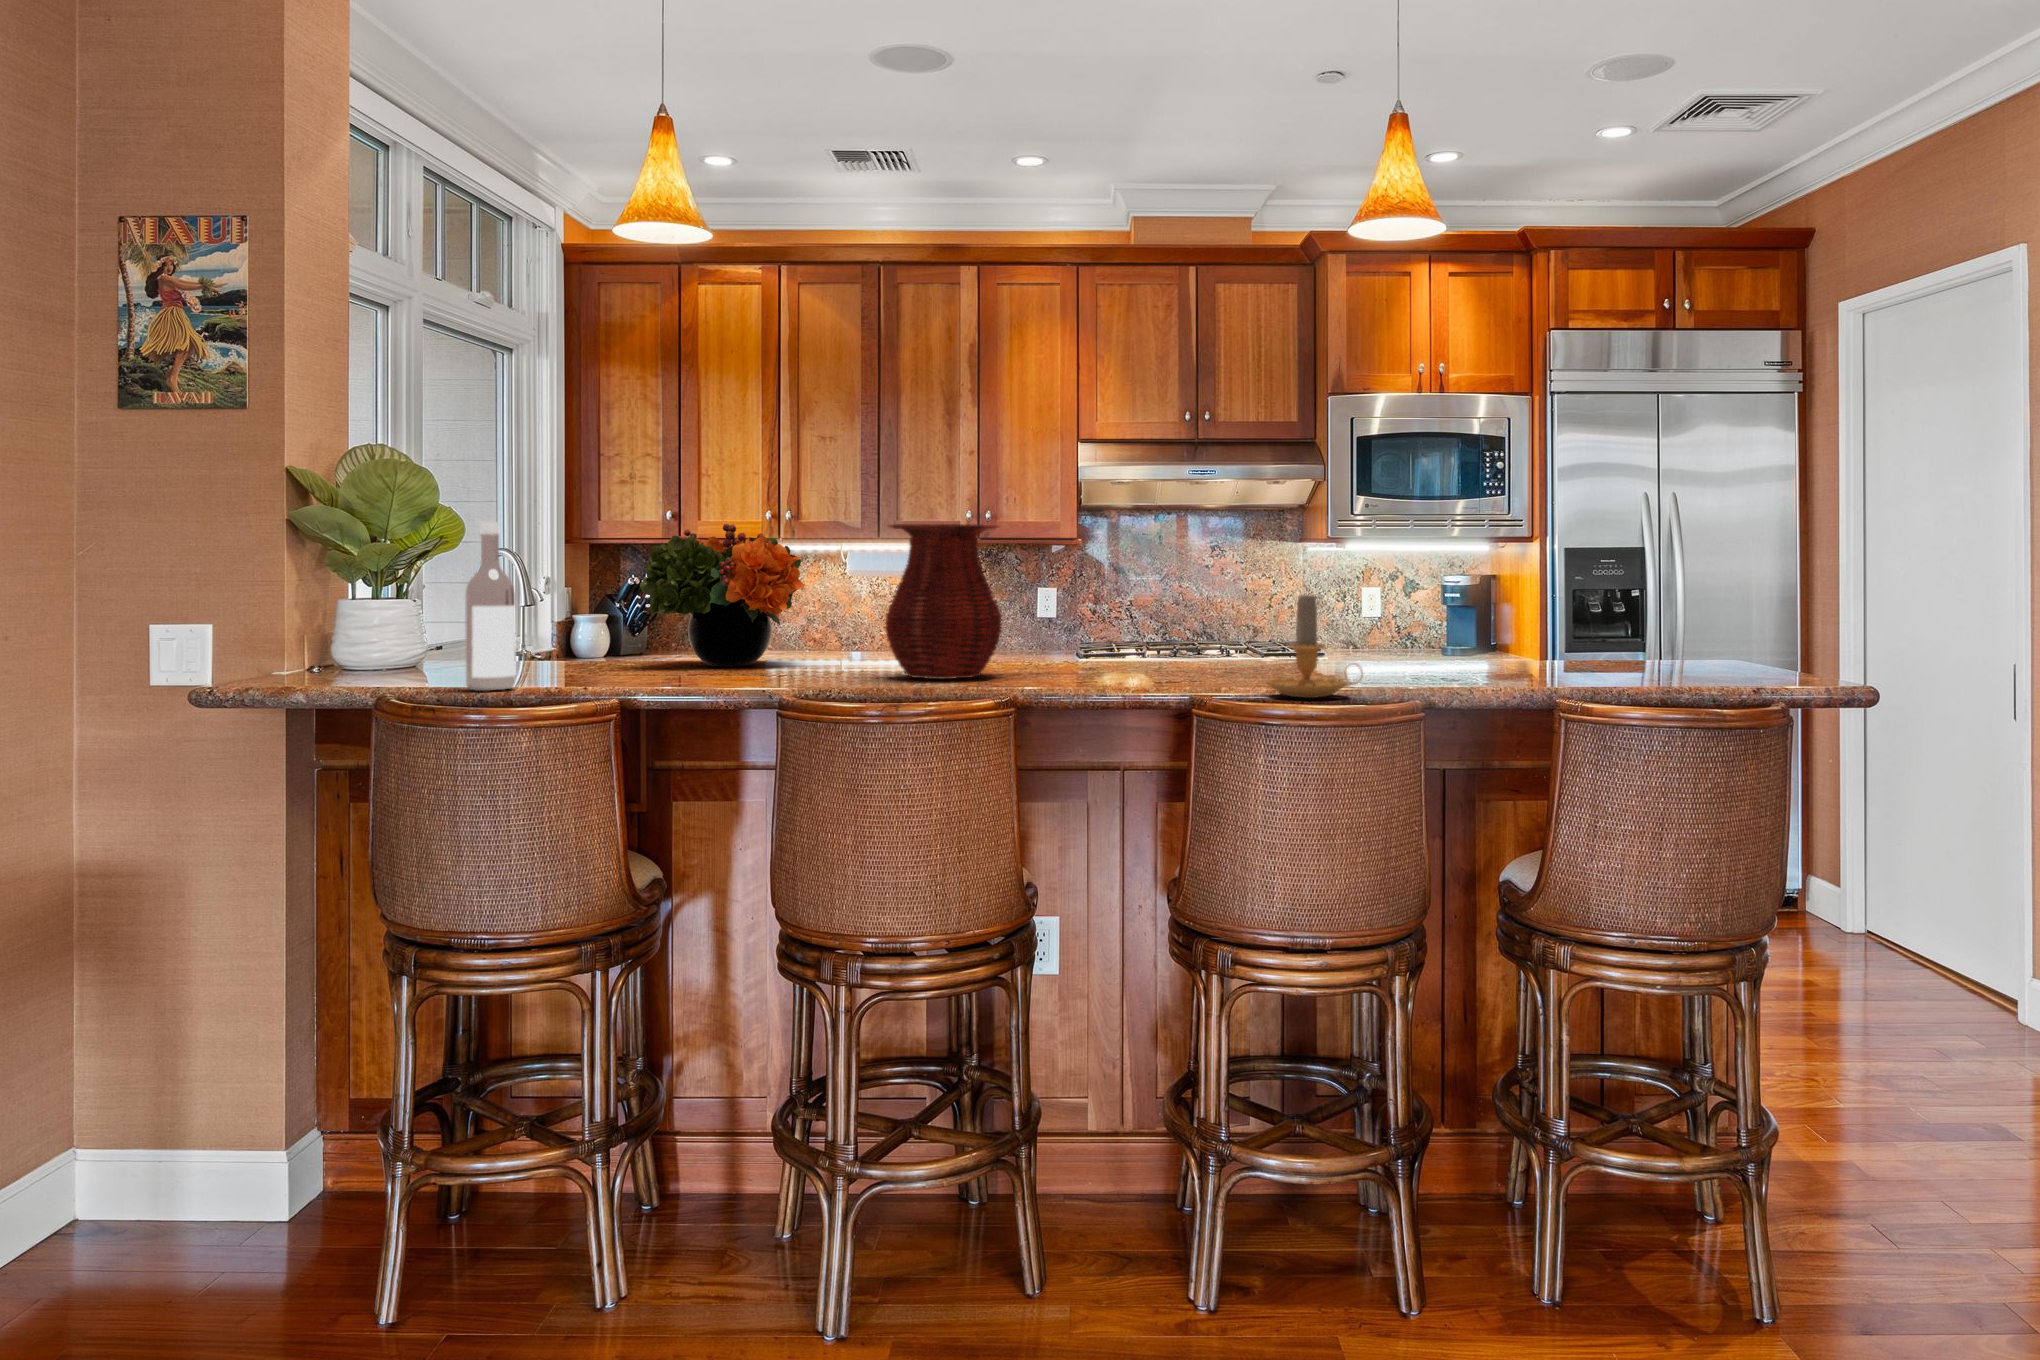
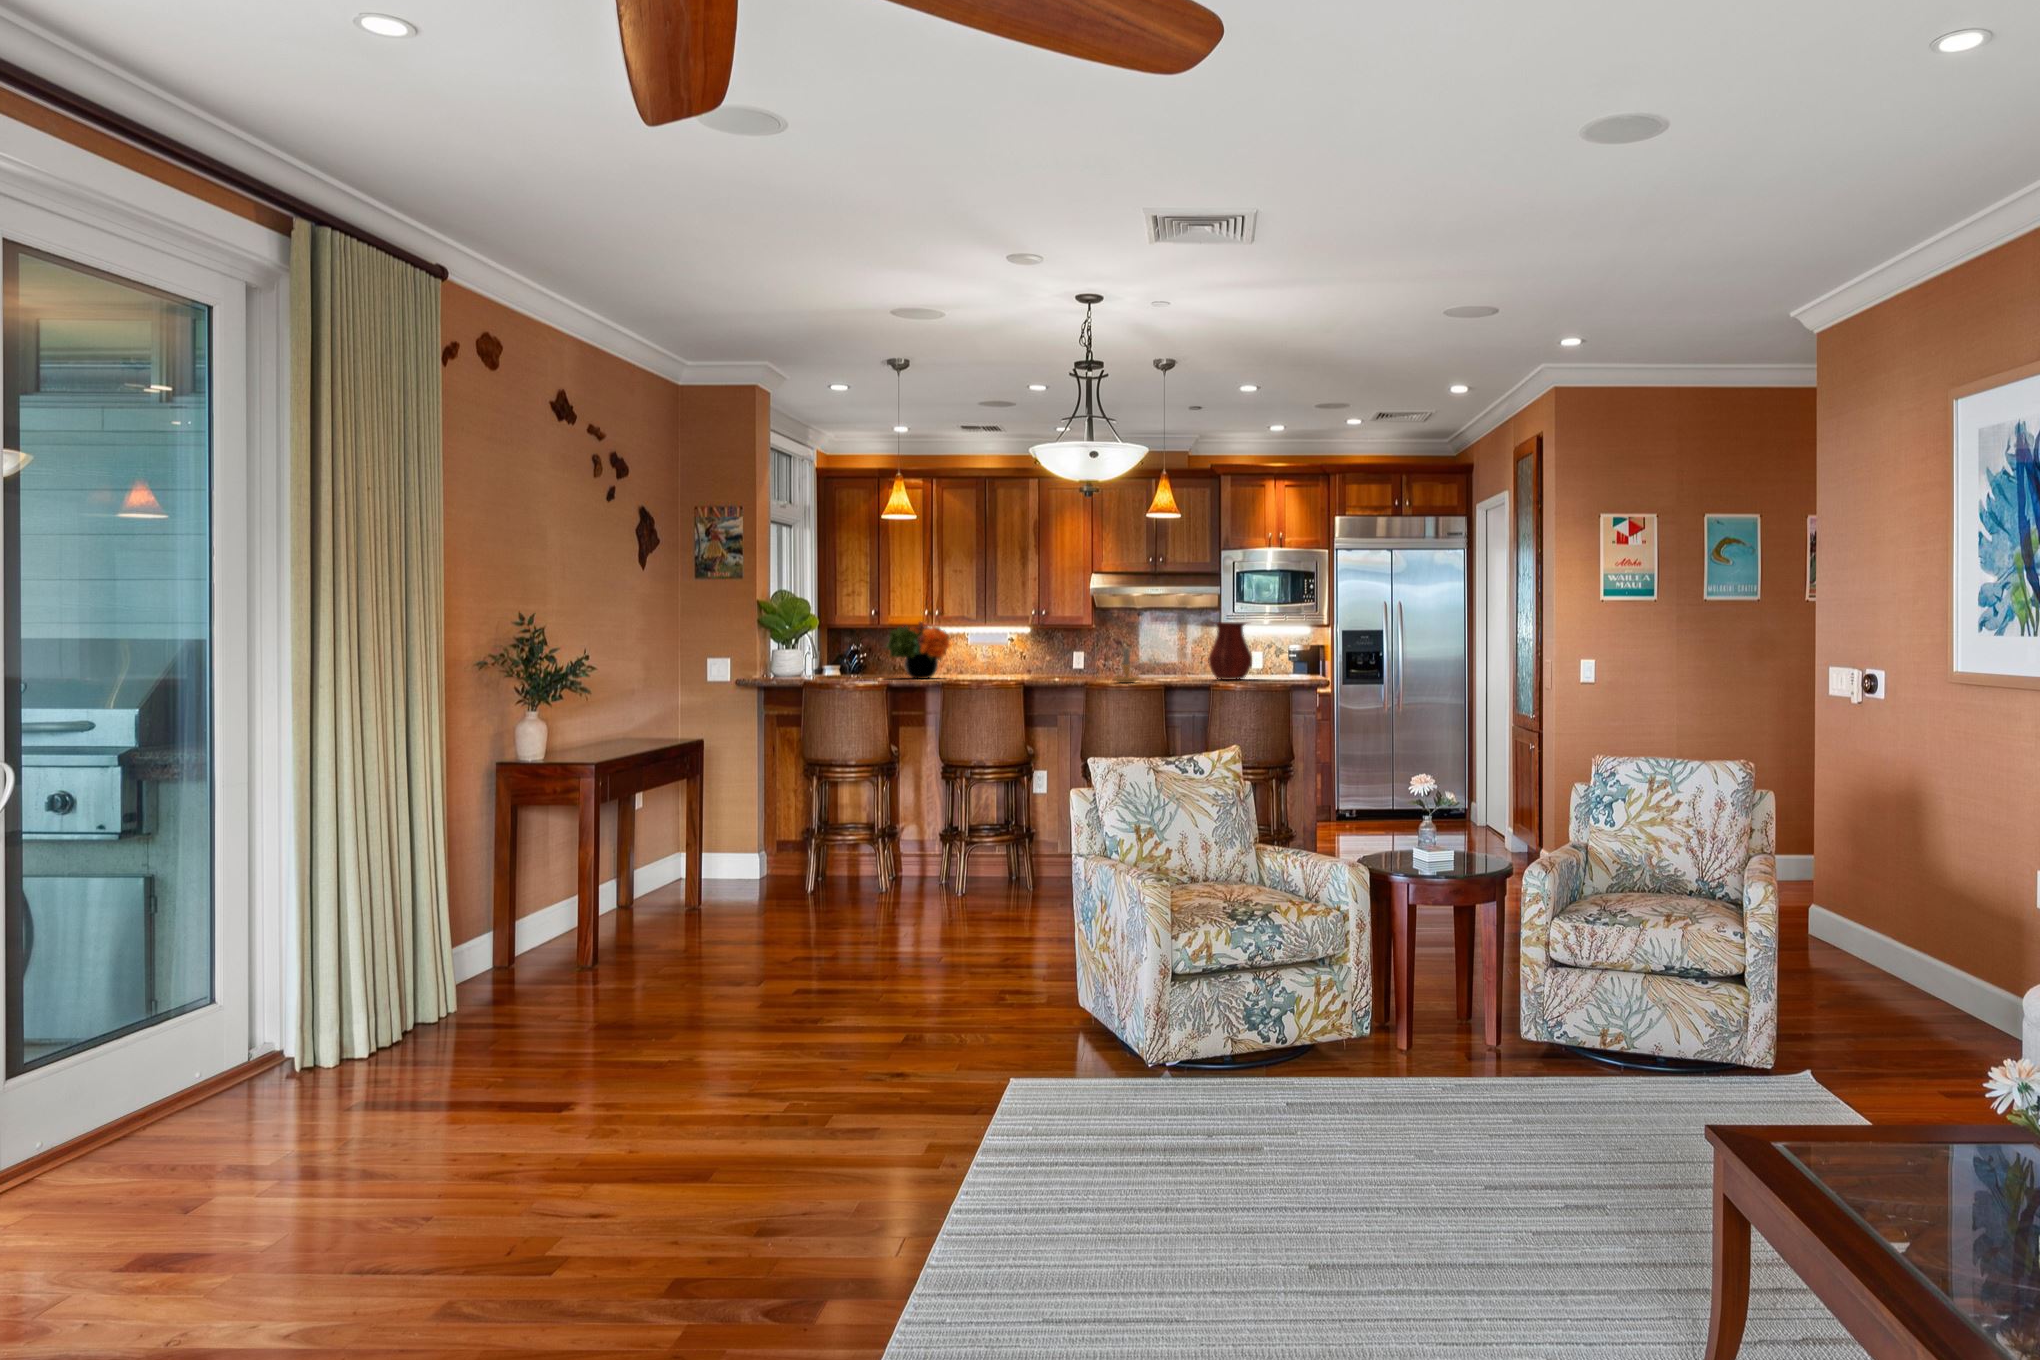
wine bottle: present [465,522,516,691] -> none [832,622,849,682]
vase: present [885,524,1002,679] -> present [1208,622,1252,680]

